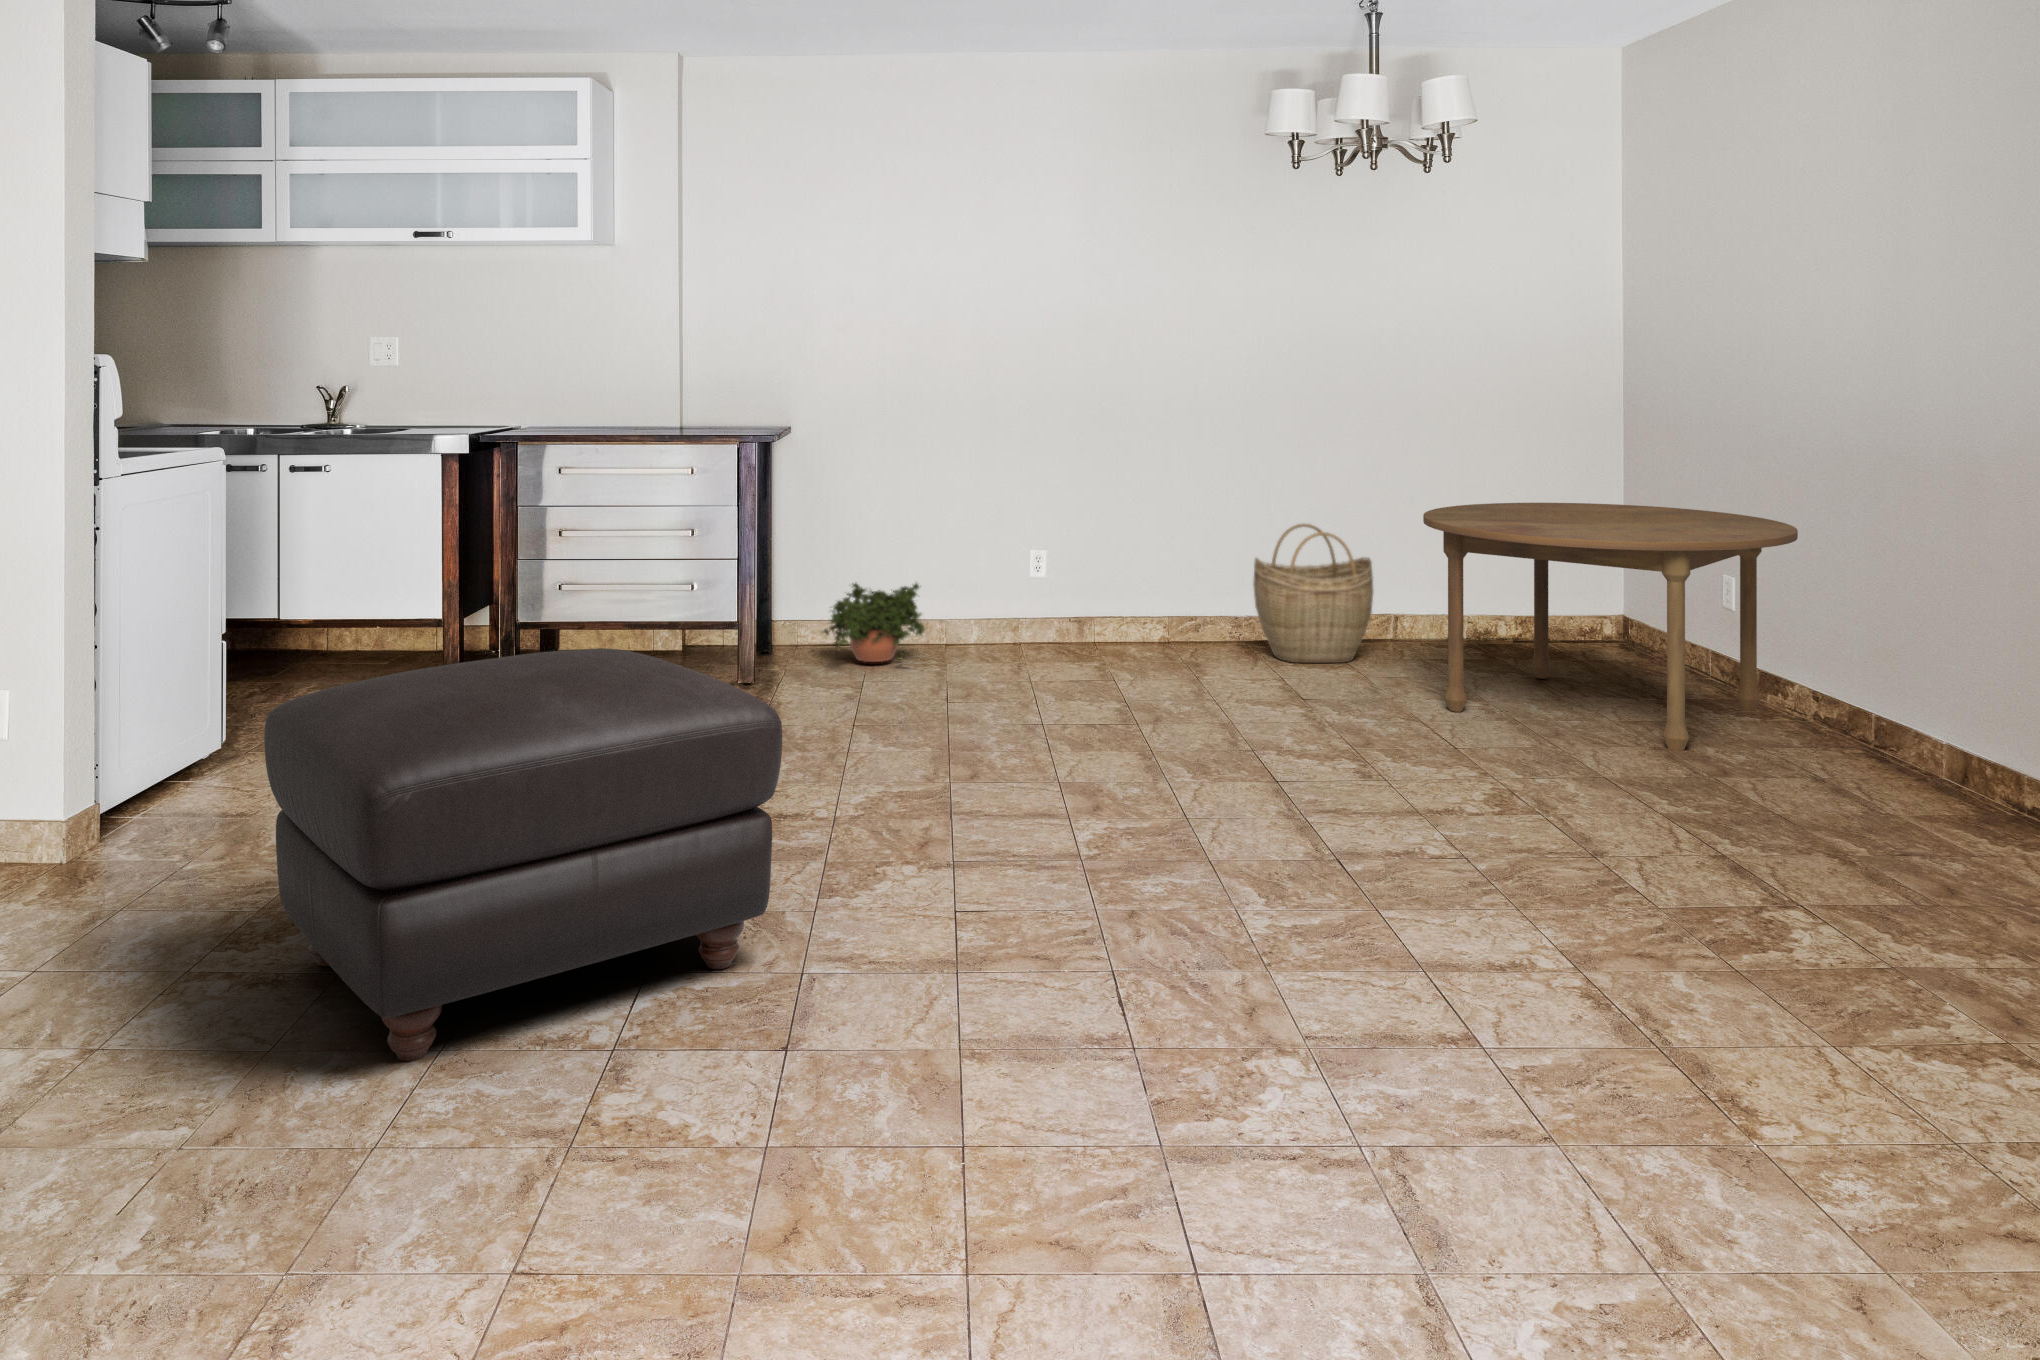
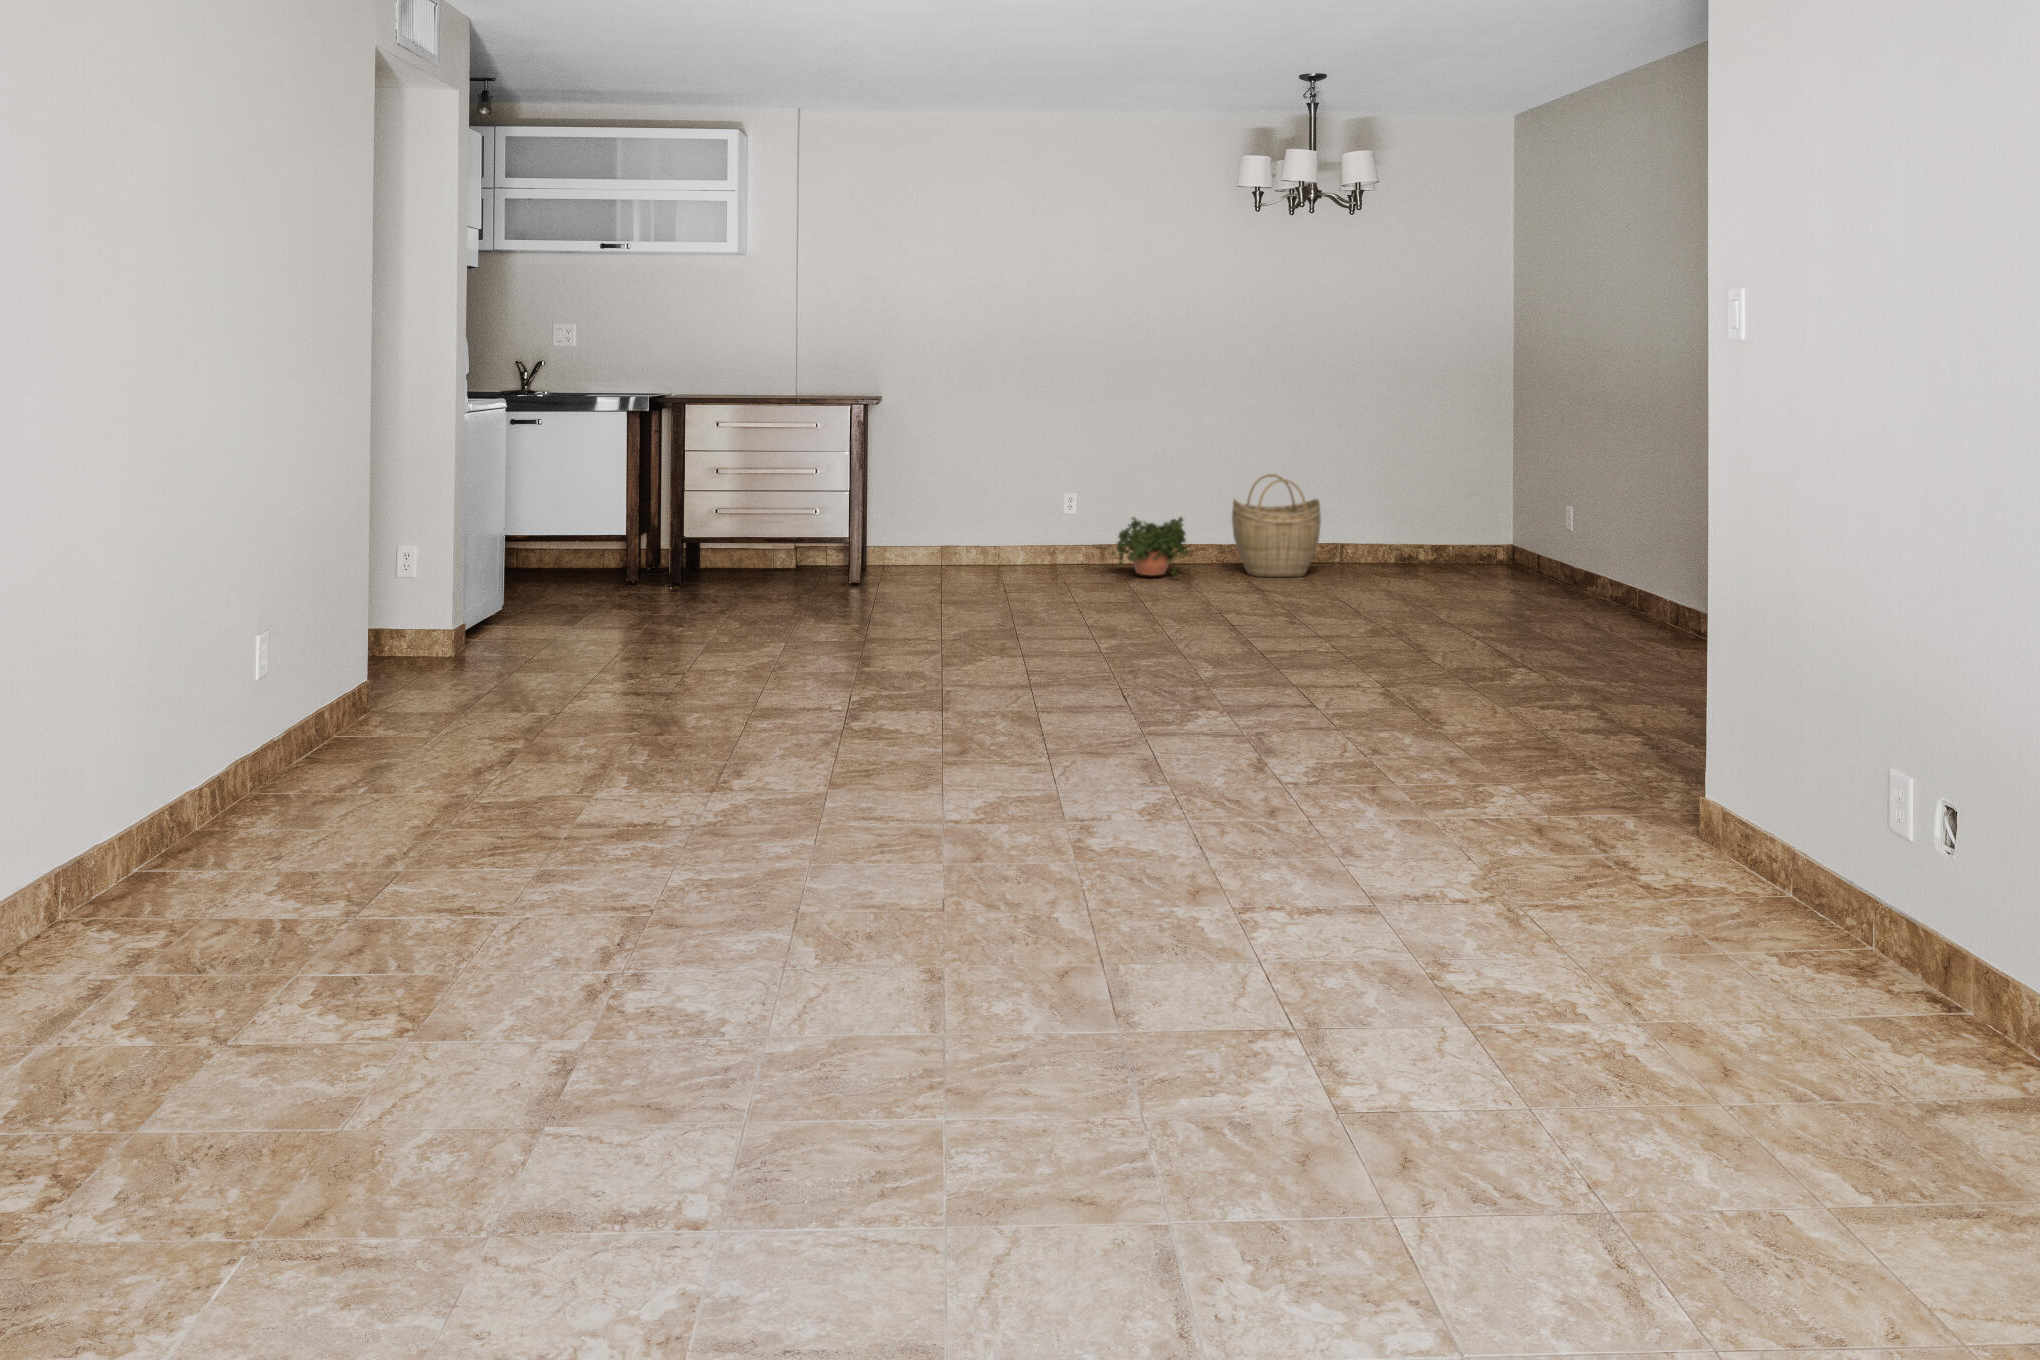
dining table: present [1423,503,1798,751] -> none [1349,457,1605,625]
potted plant: present [823,583,925,662] -> present [1110,517,1189,575]
ottoman: present [264,648,782,1061] -> none [585,531,907,754]

